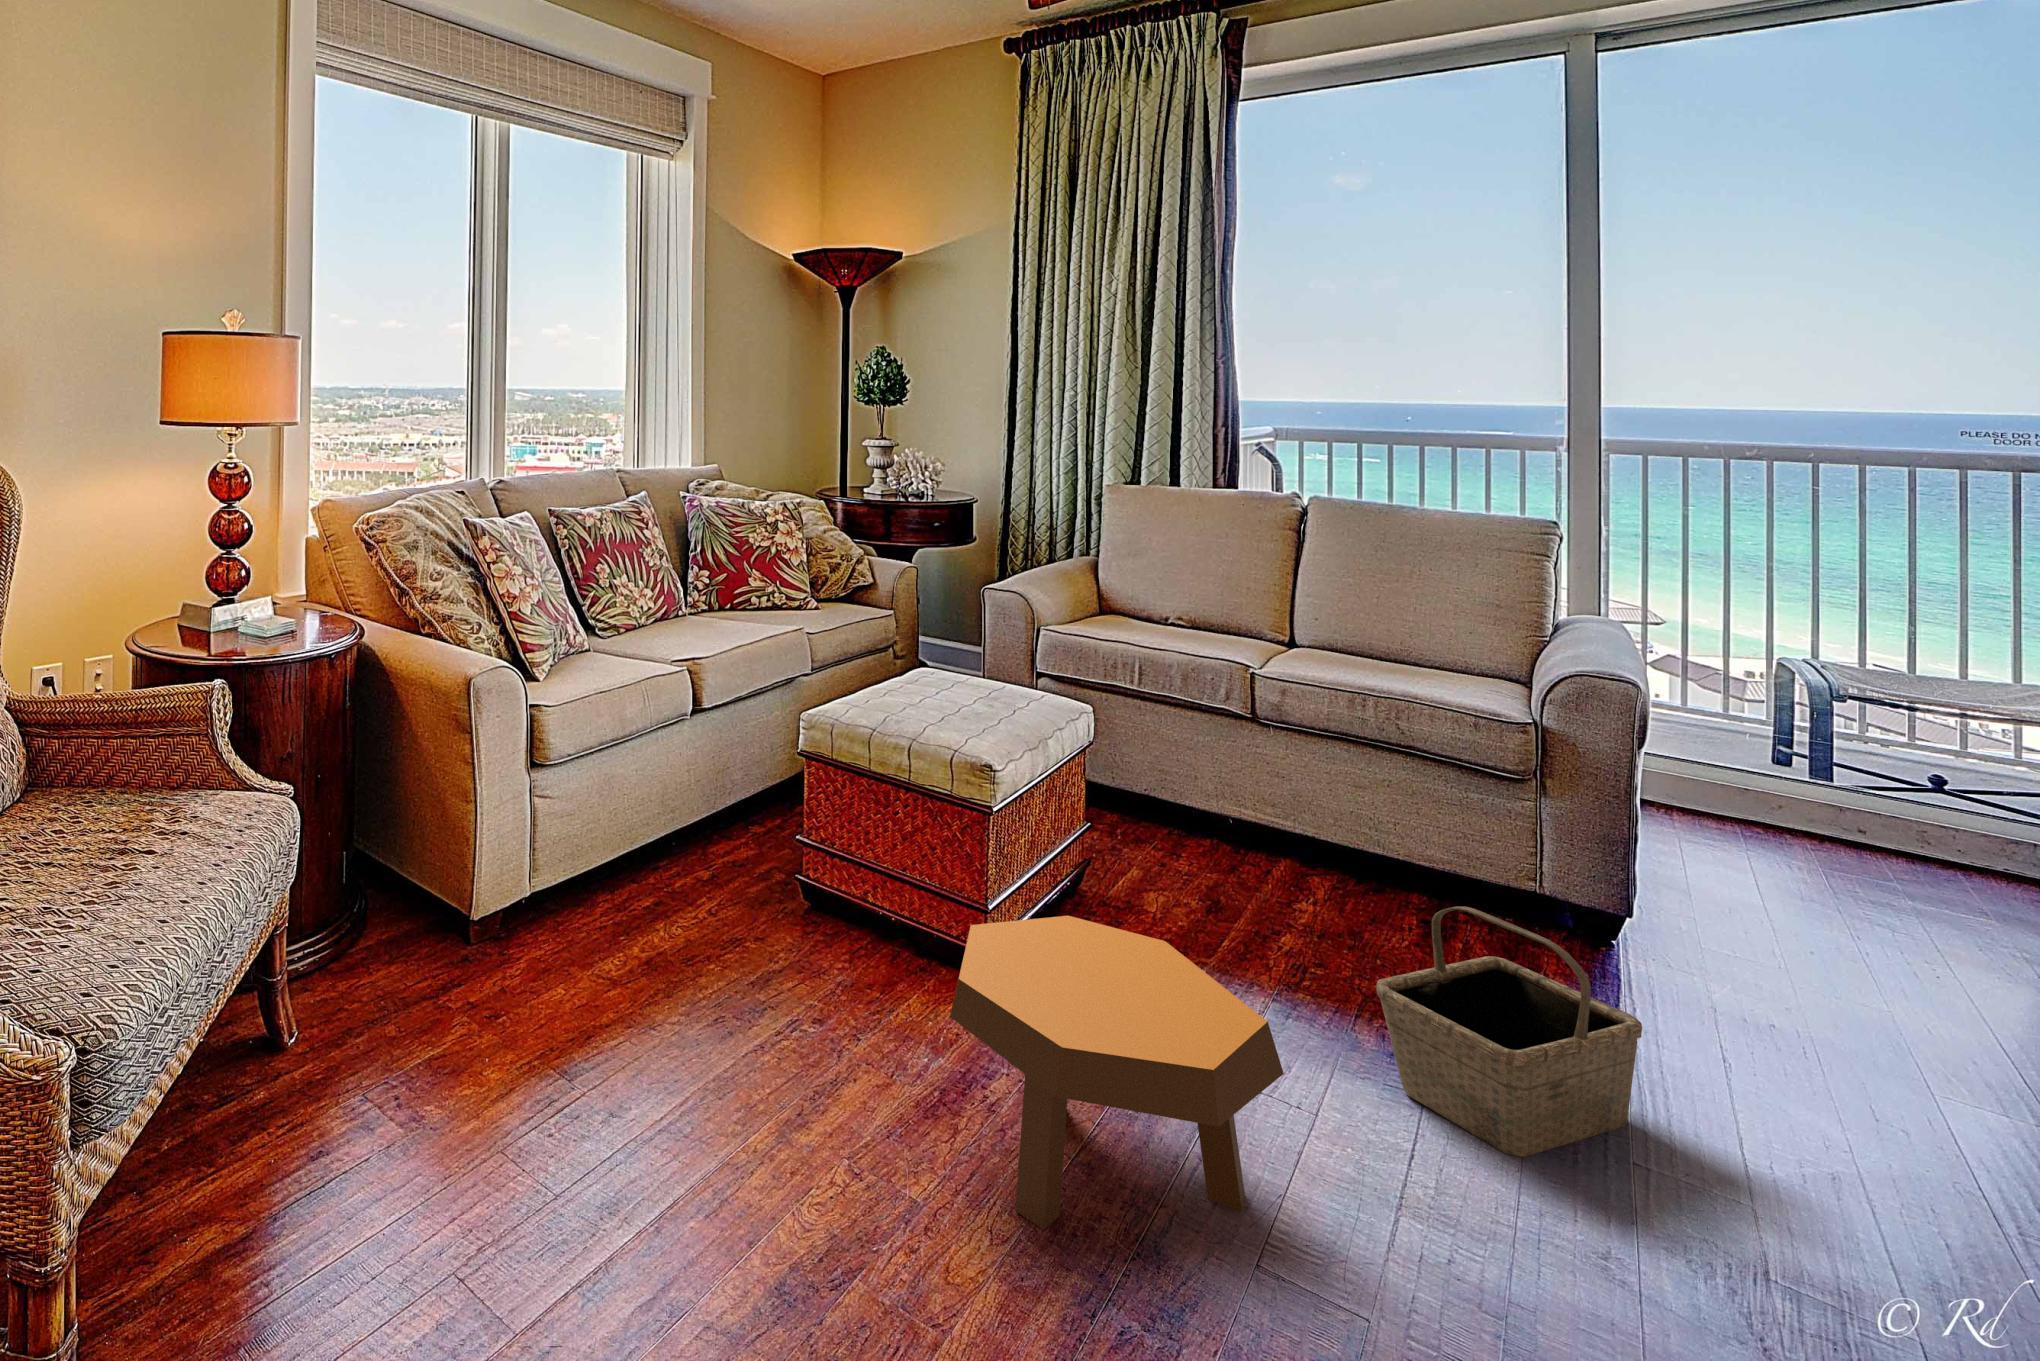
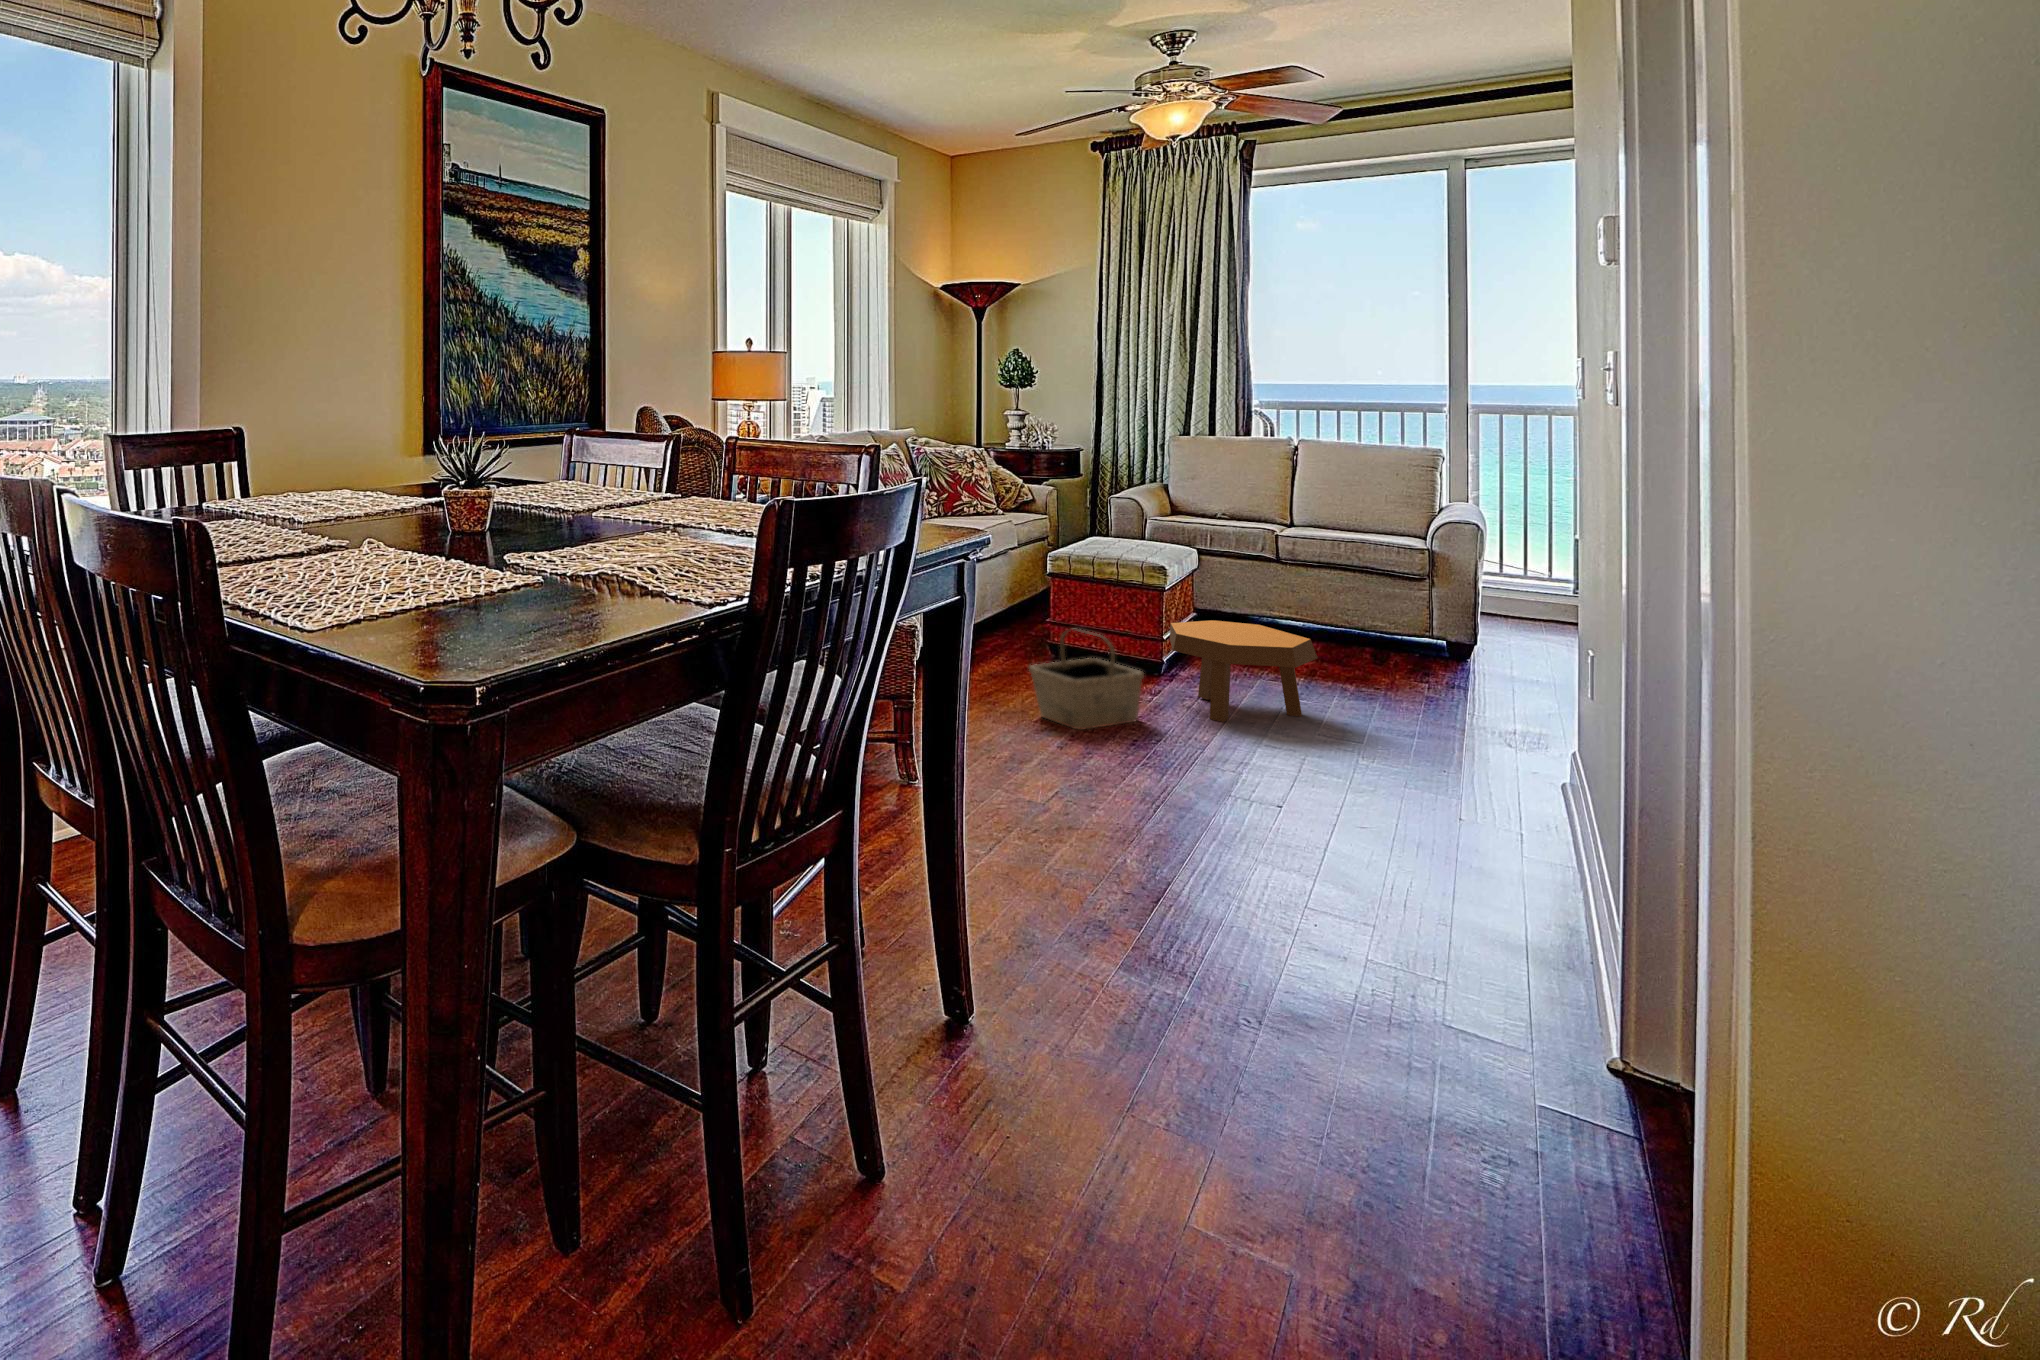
basket: present [1376,906,1642,1157] -> present [1030,630,1144,729]

